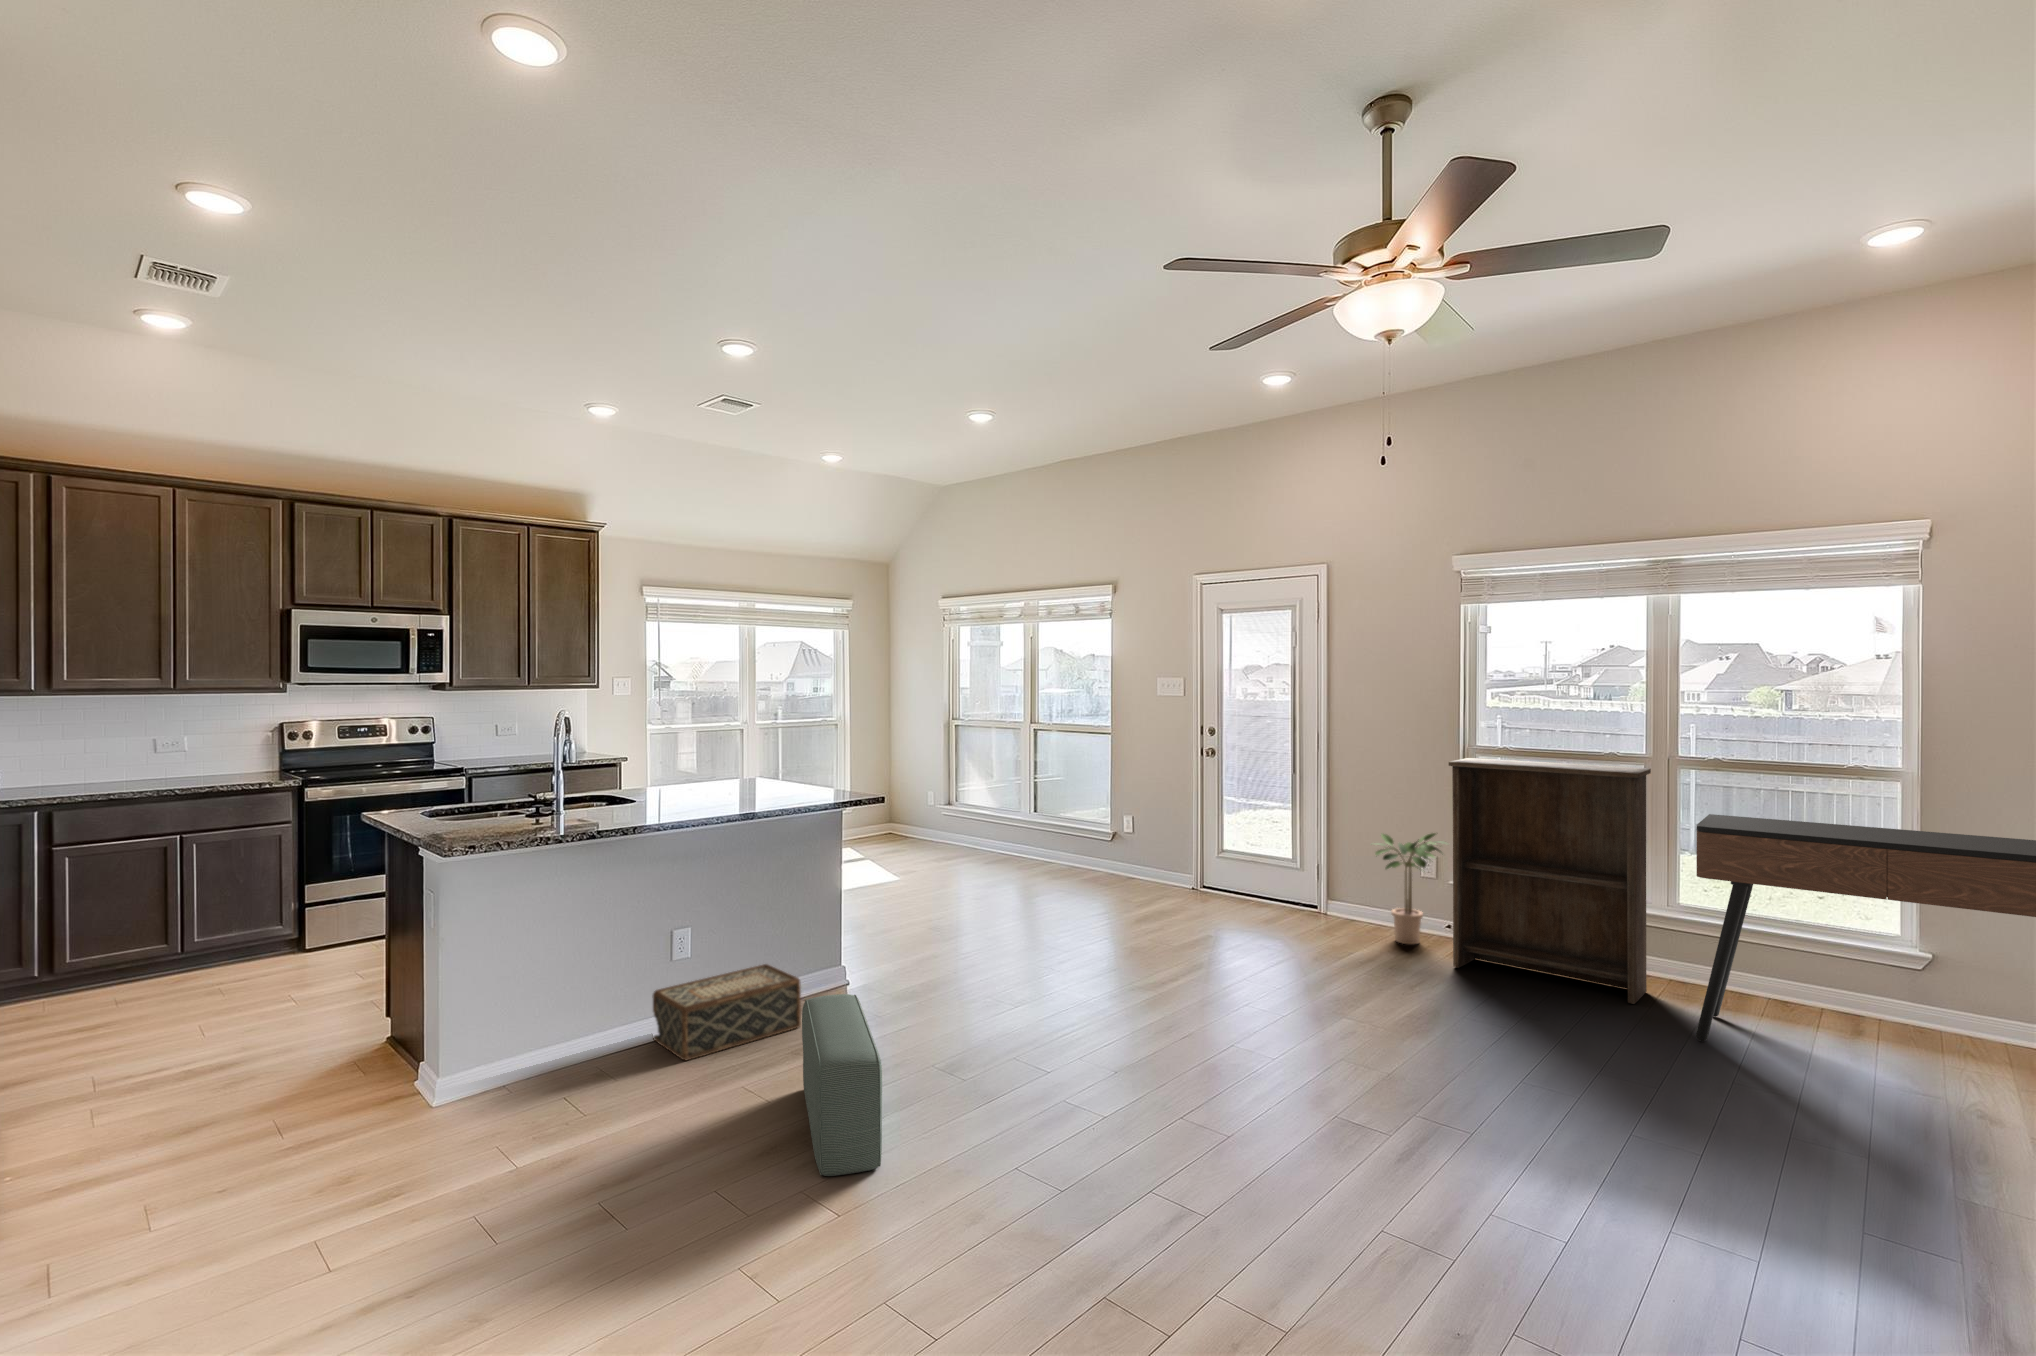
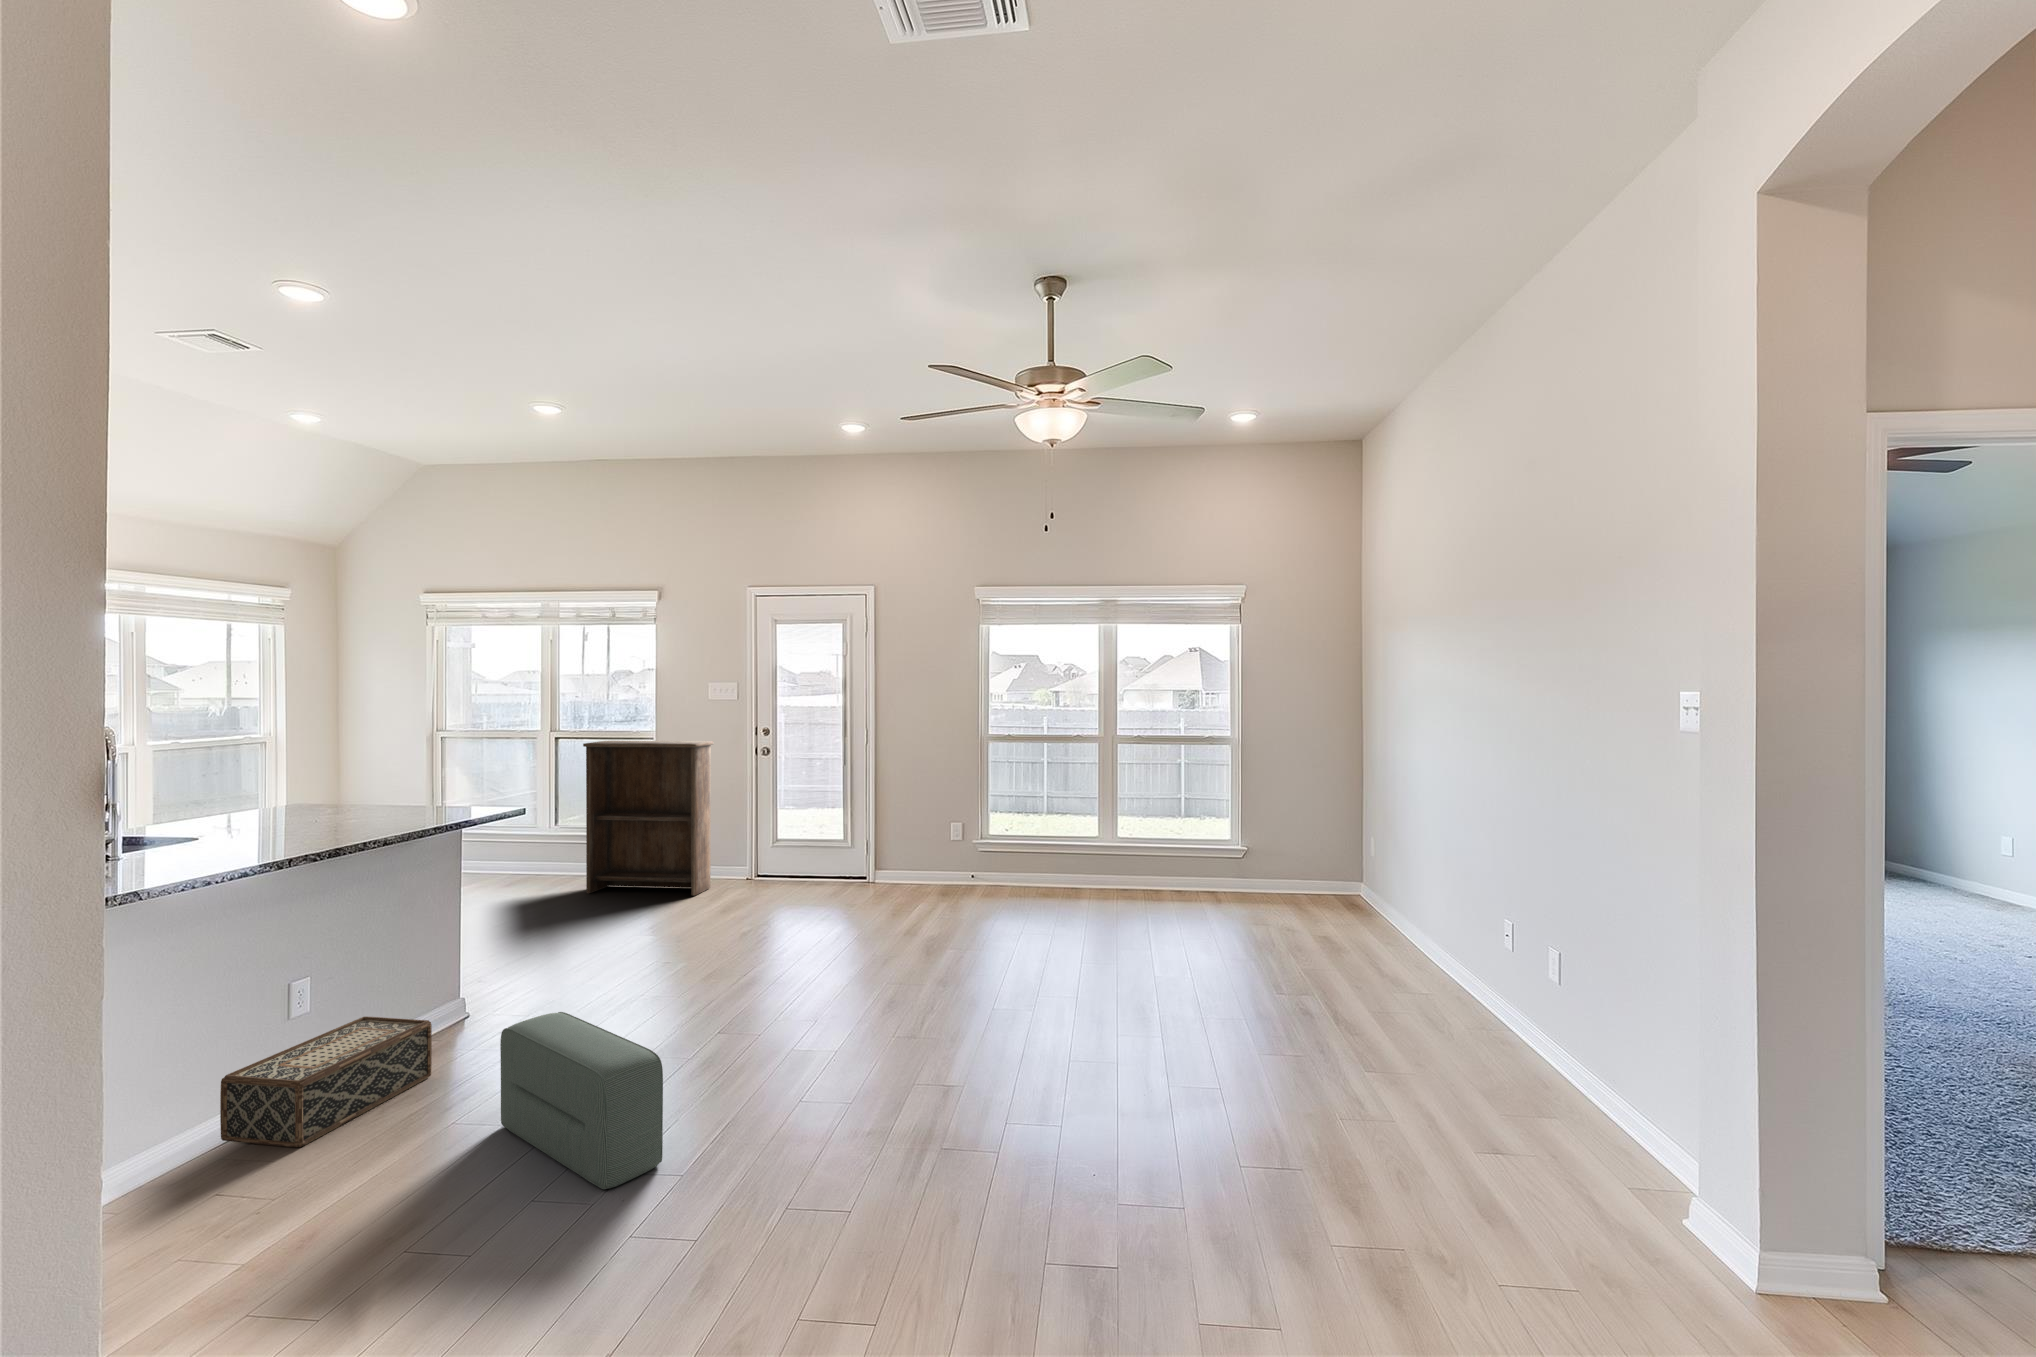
bookshelf: present [1449,758,1651,1004] -> present [583,741,714,896]
console table: present [1696,814,2036,1042] -> none [1148,771,1344,924]
potted plant: present [1371,833,1447,944] -> none [916,802,977,893]

